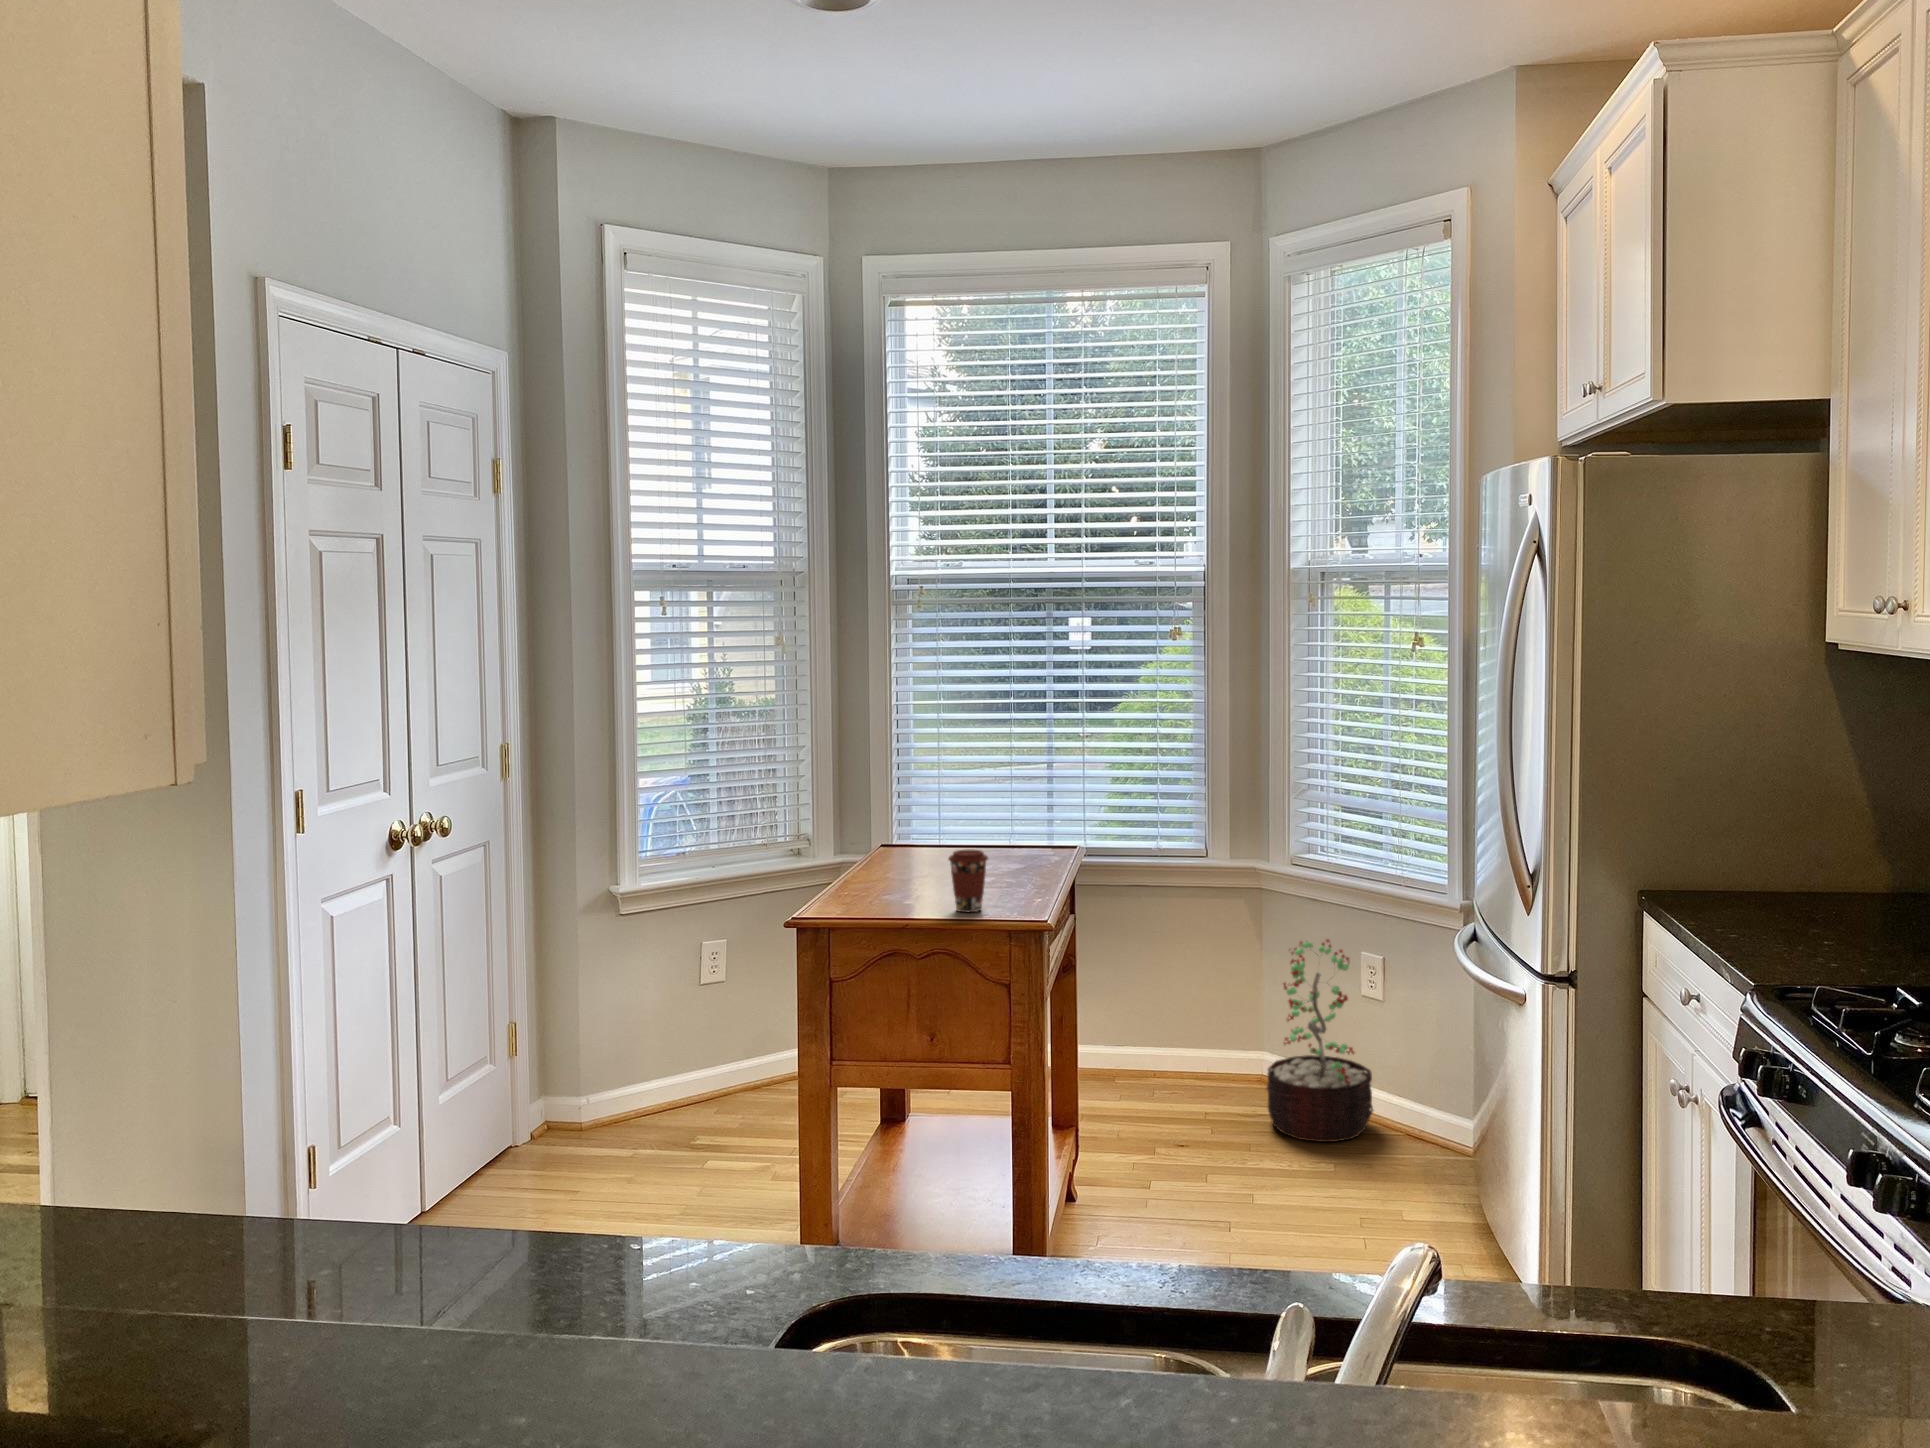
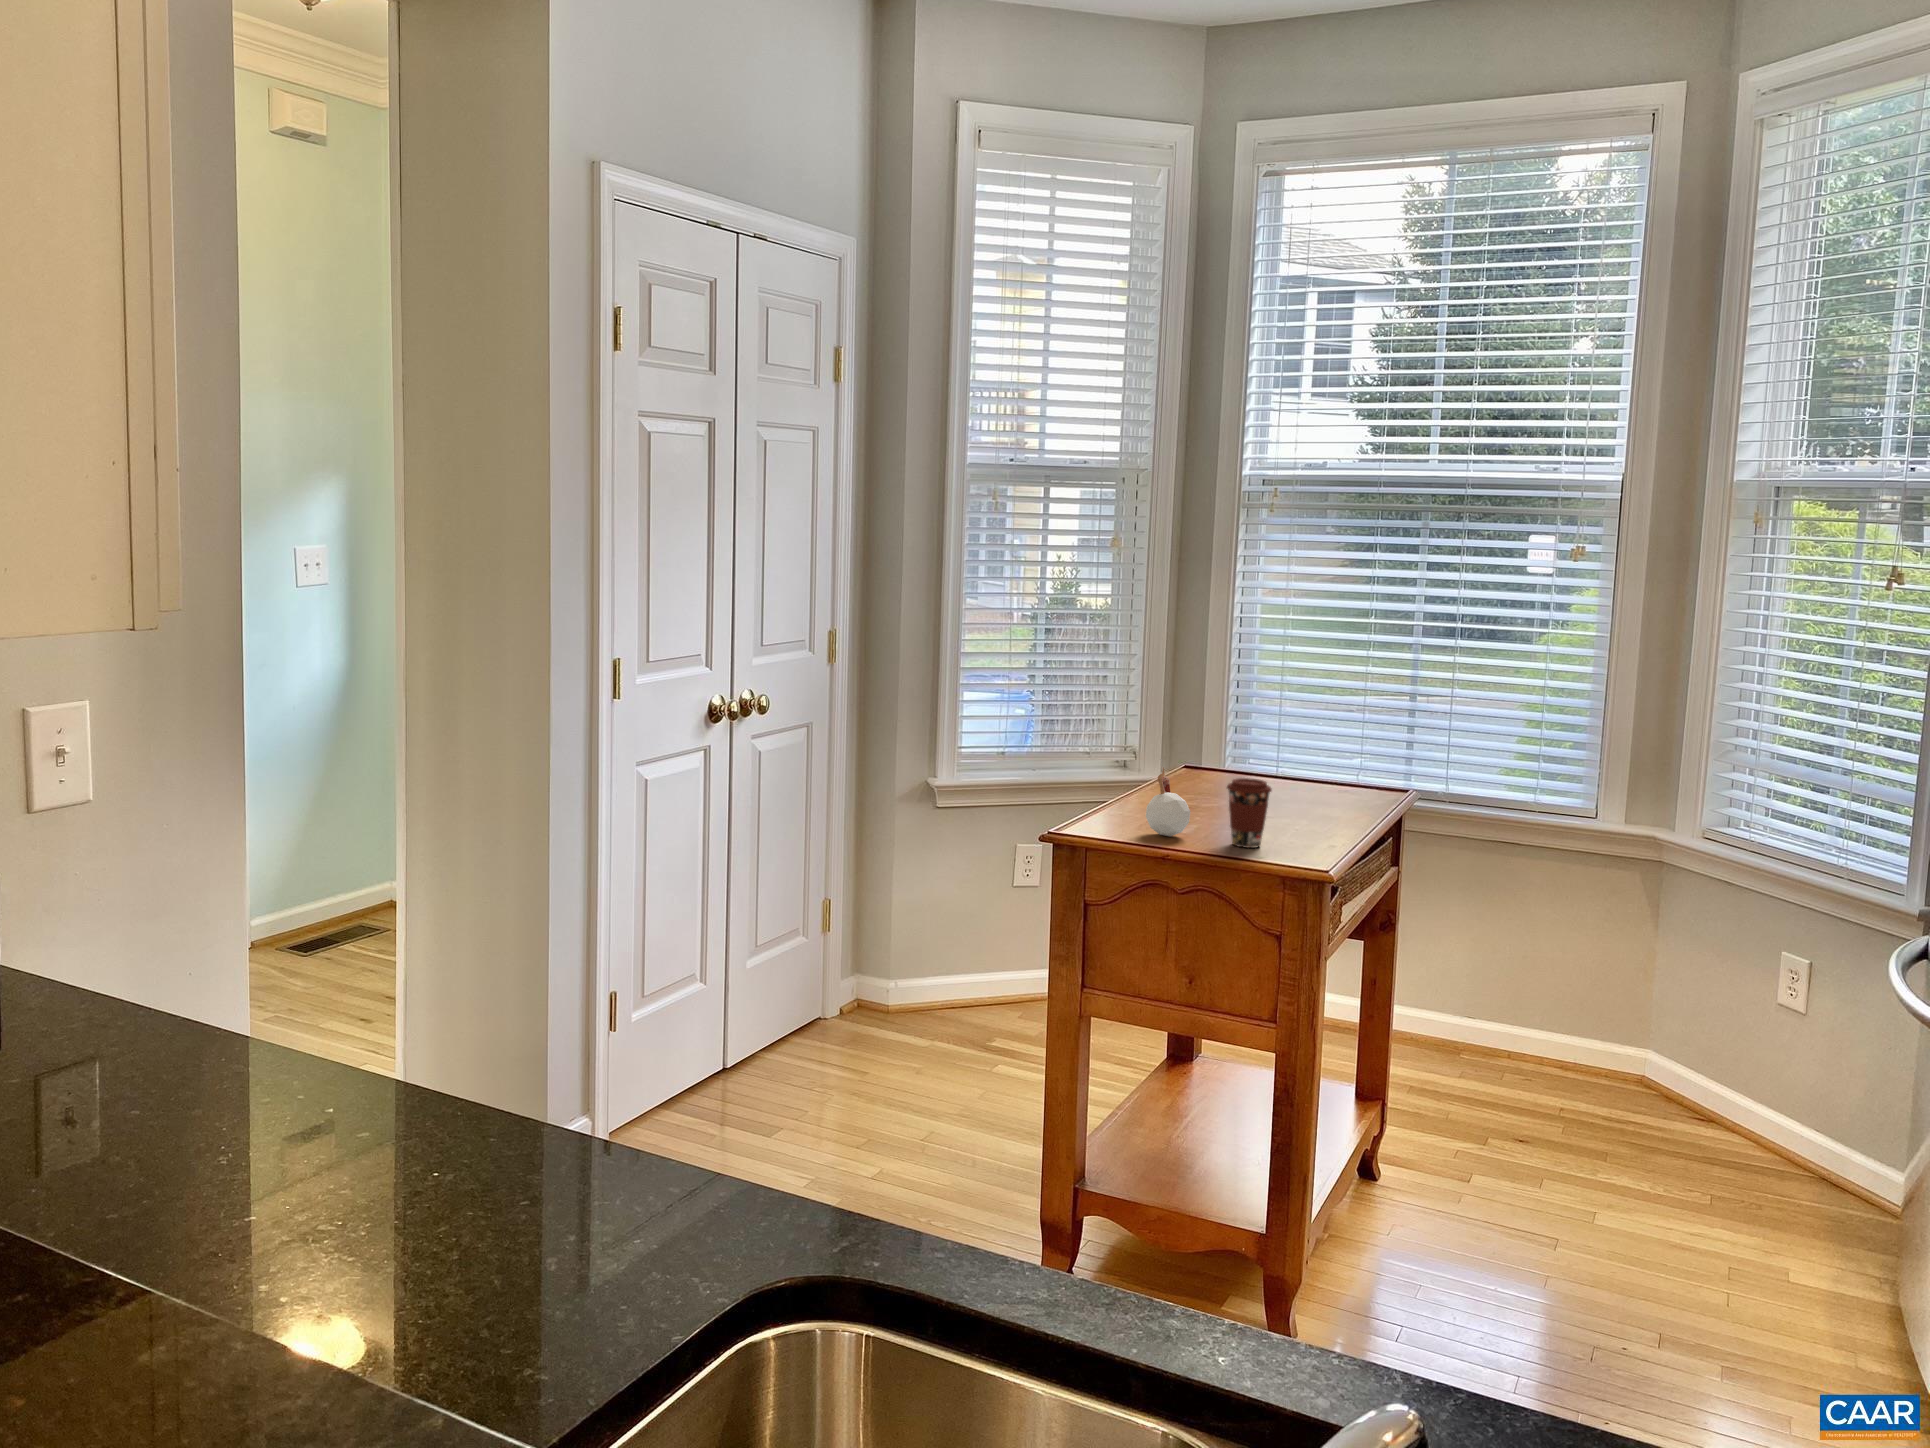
candle: none [876,840,917,910] -> present [1146,759,1190,836]
decorative plant: present [1267,939,1373,1142] -> none [1634,930,1778,1175]

